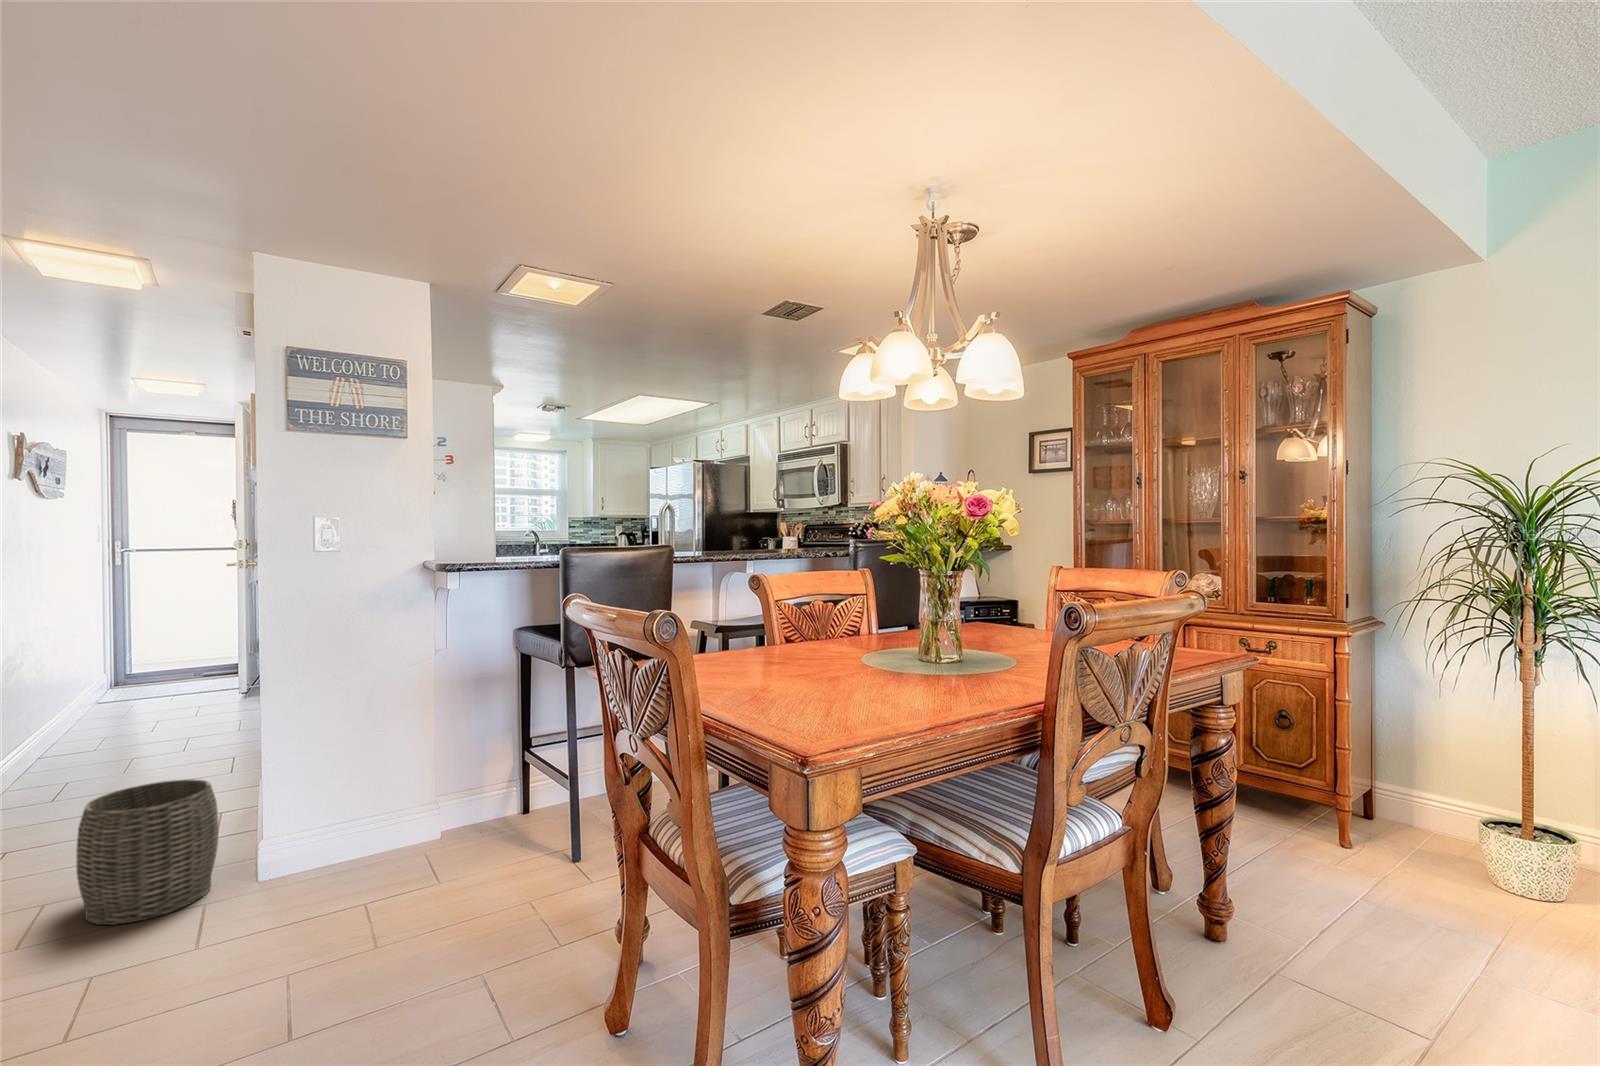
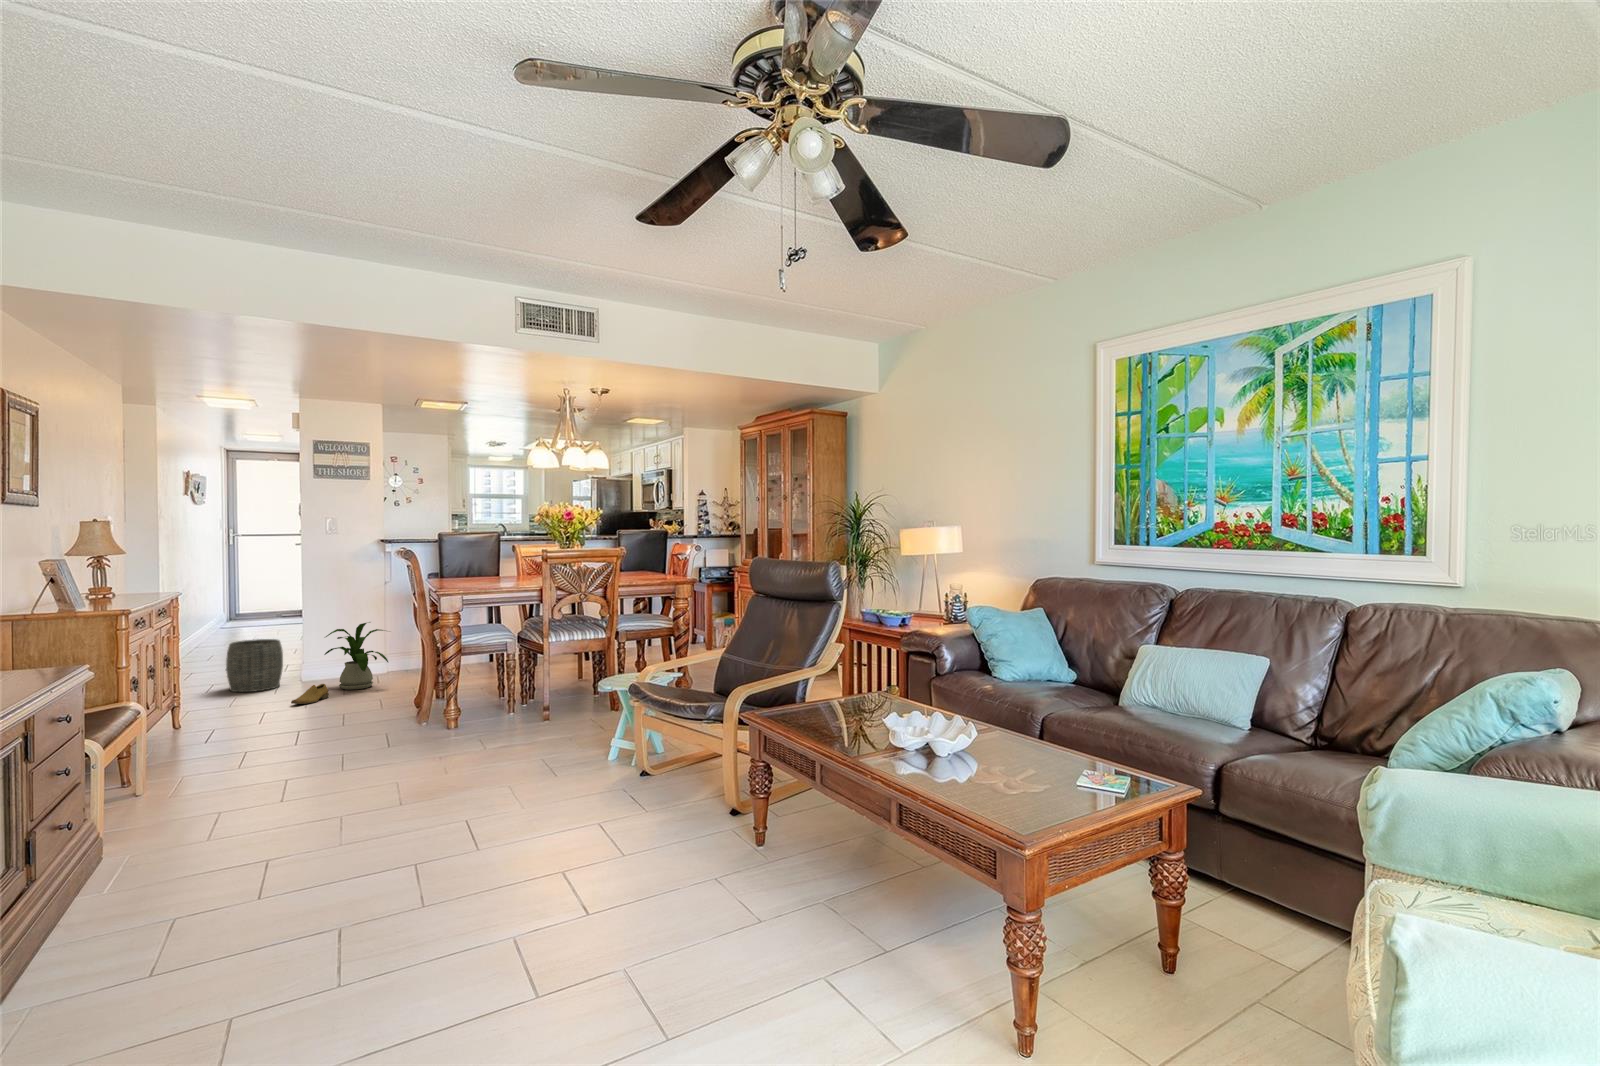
house plant: none [315,739,466,894] -> present [324,622,388,690]
shoe: none [249,904,340,990] -> present [291,684,329,704]

